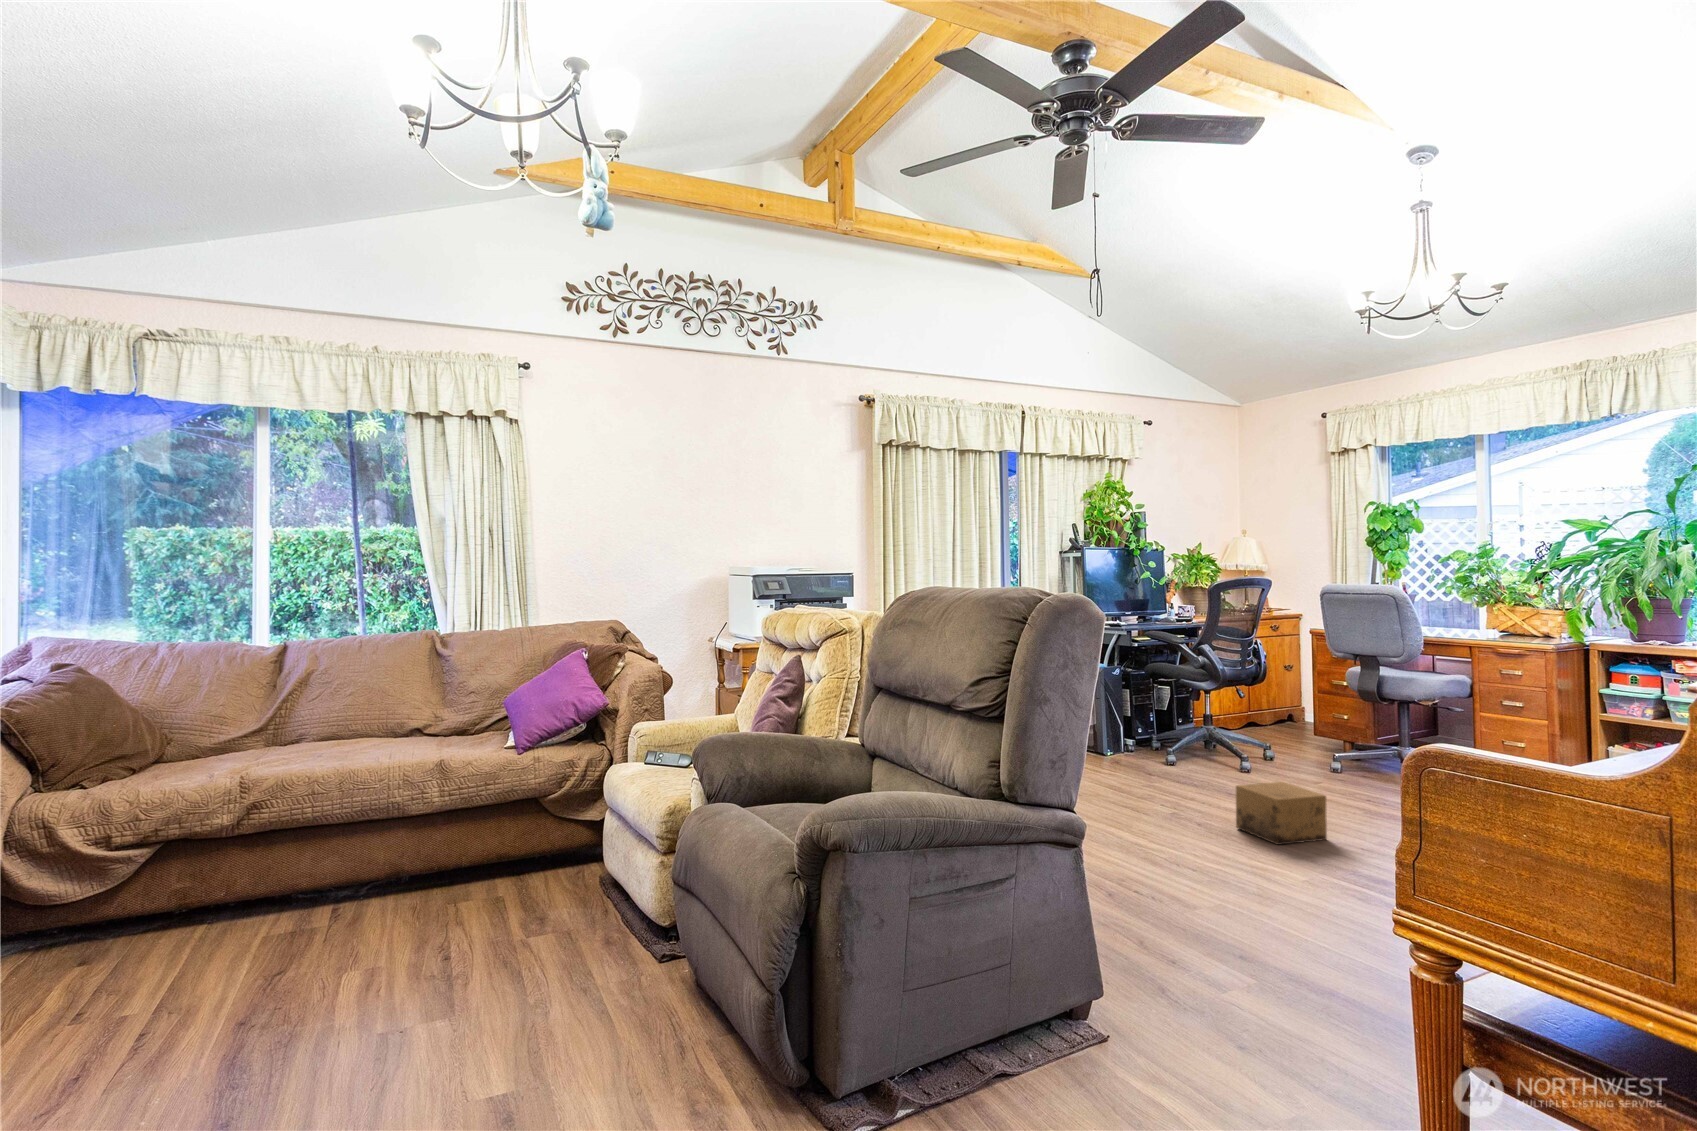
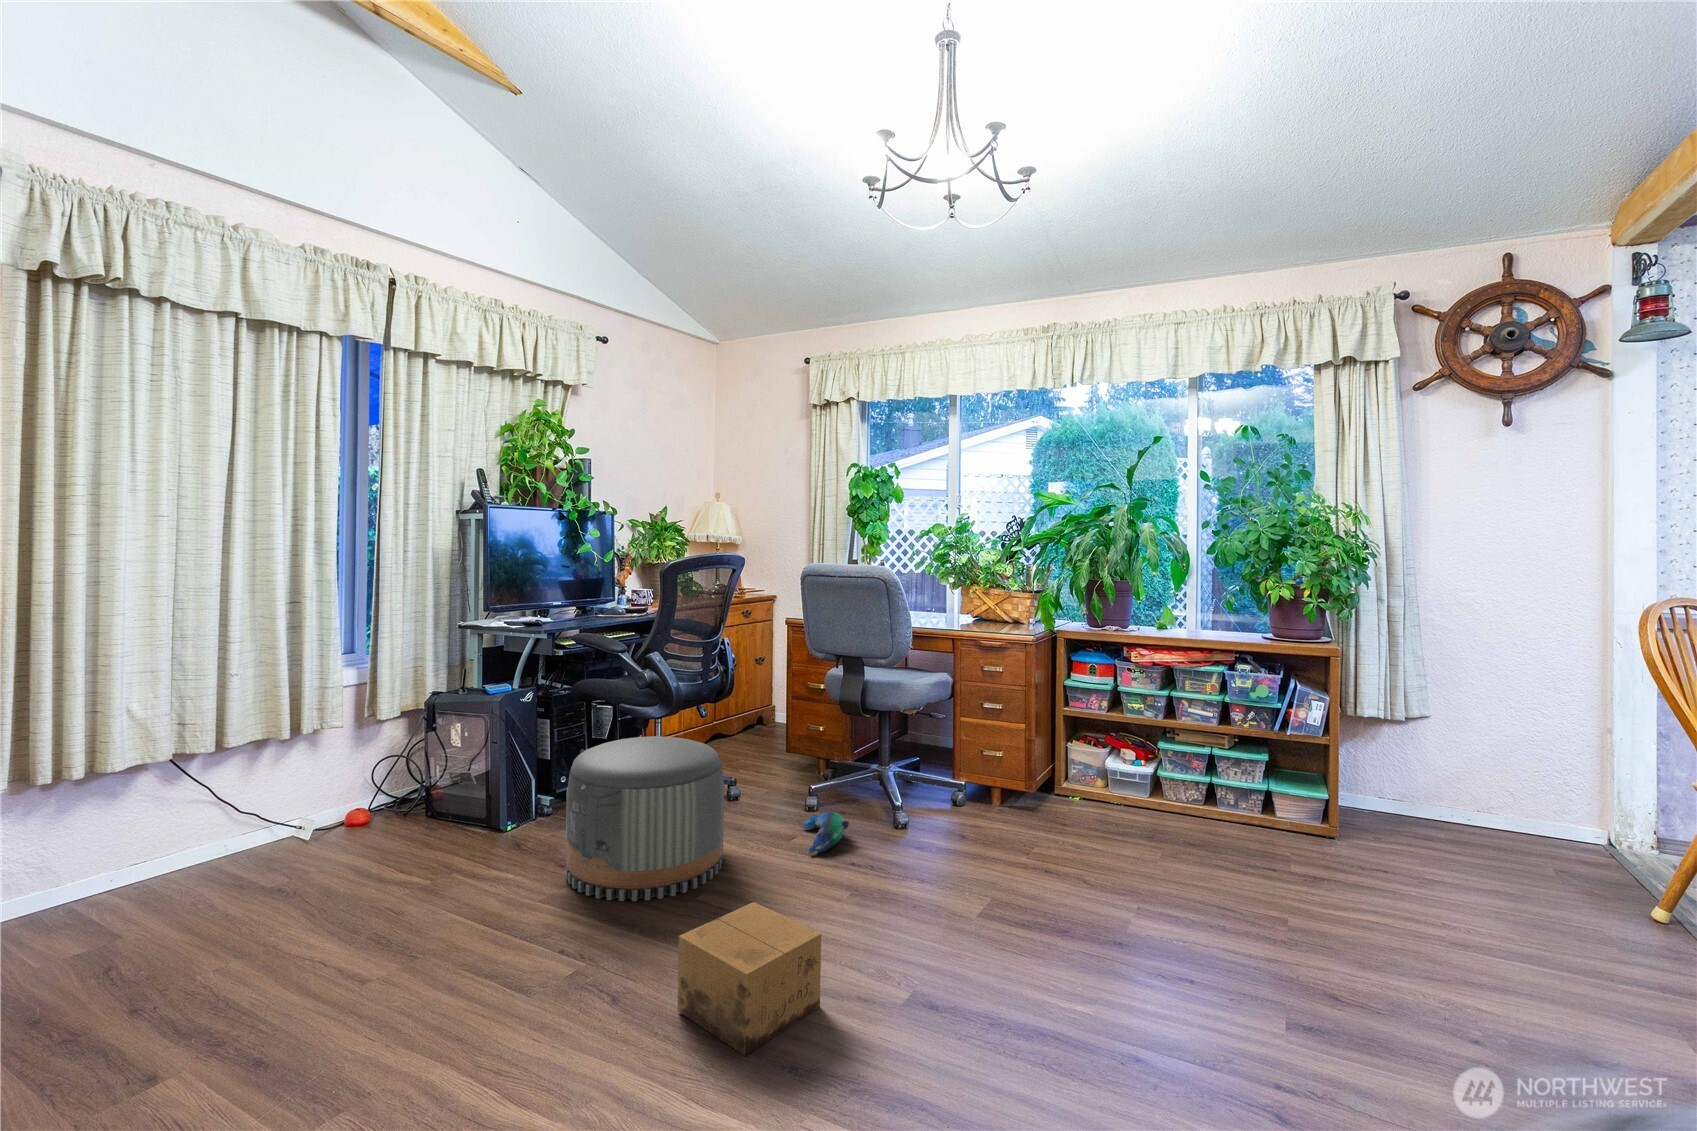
pouf: none [1153,699,1260,794] -> present [566,736,724,901]
plush toy: none [1324,766,1362,790] -> present [802,811,849,854]

